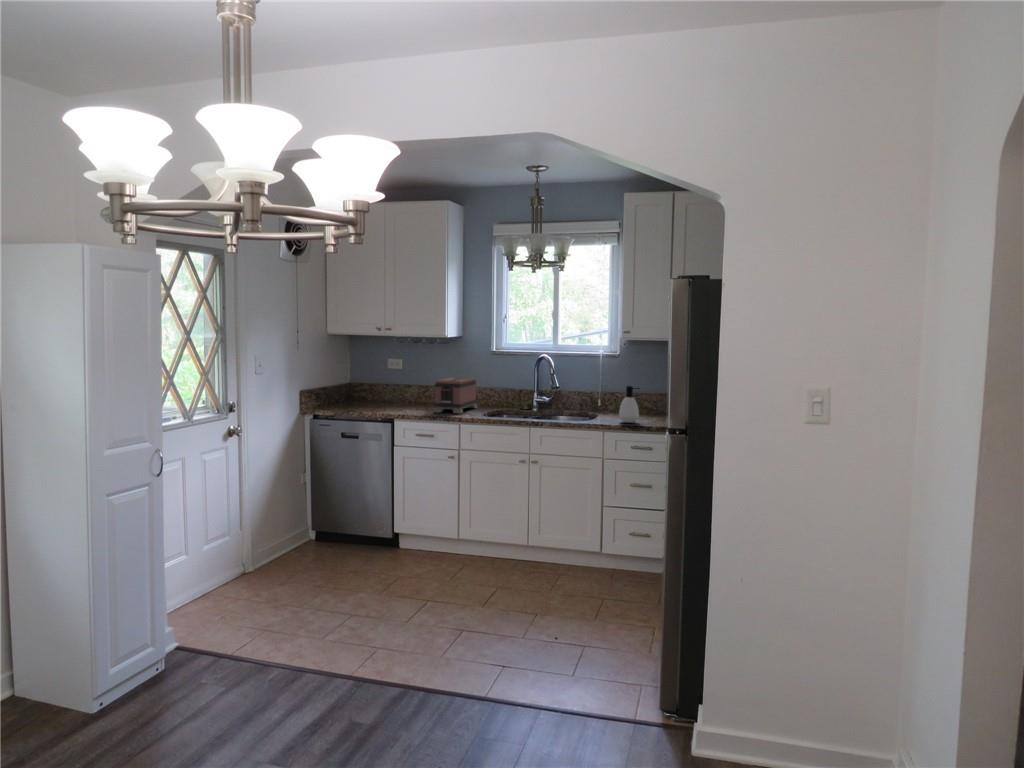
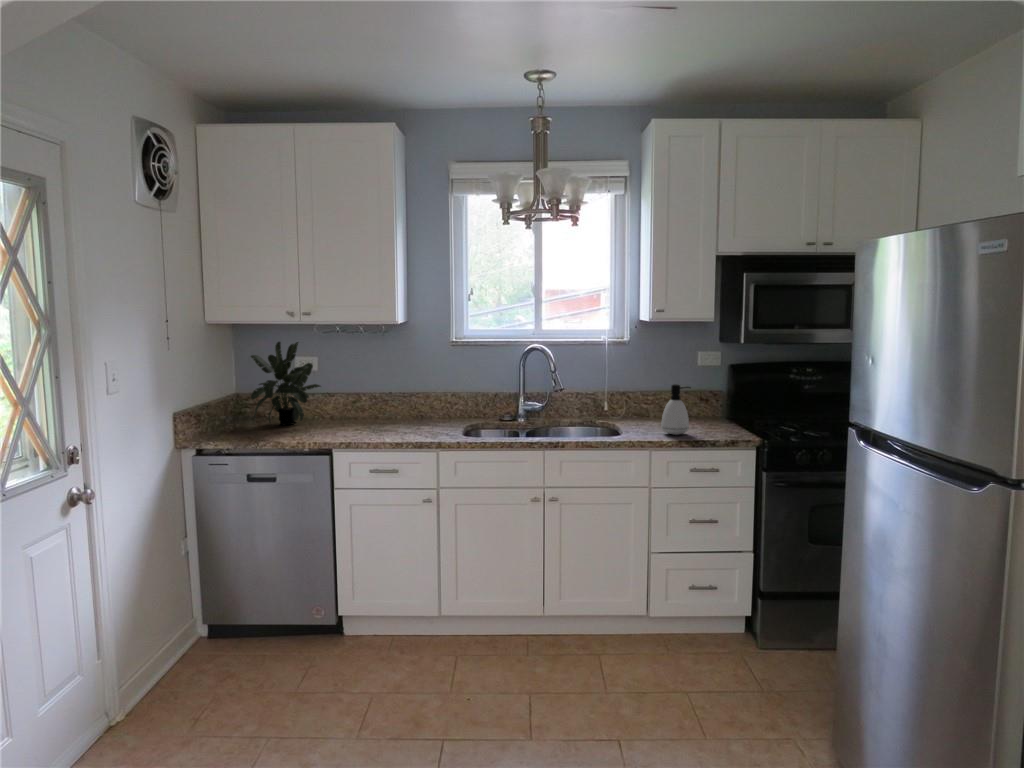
potted plant: none [353,348,397,404] -> present [251,342,320,425]
toaster: present [434,377,477,414] -> none [391,380,445,434]

